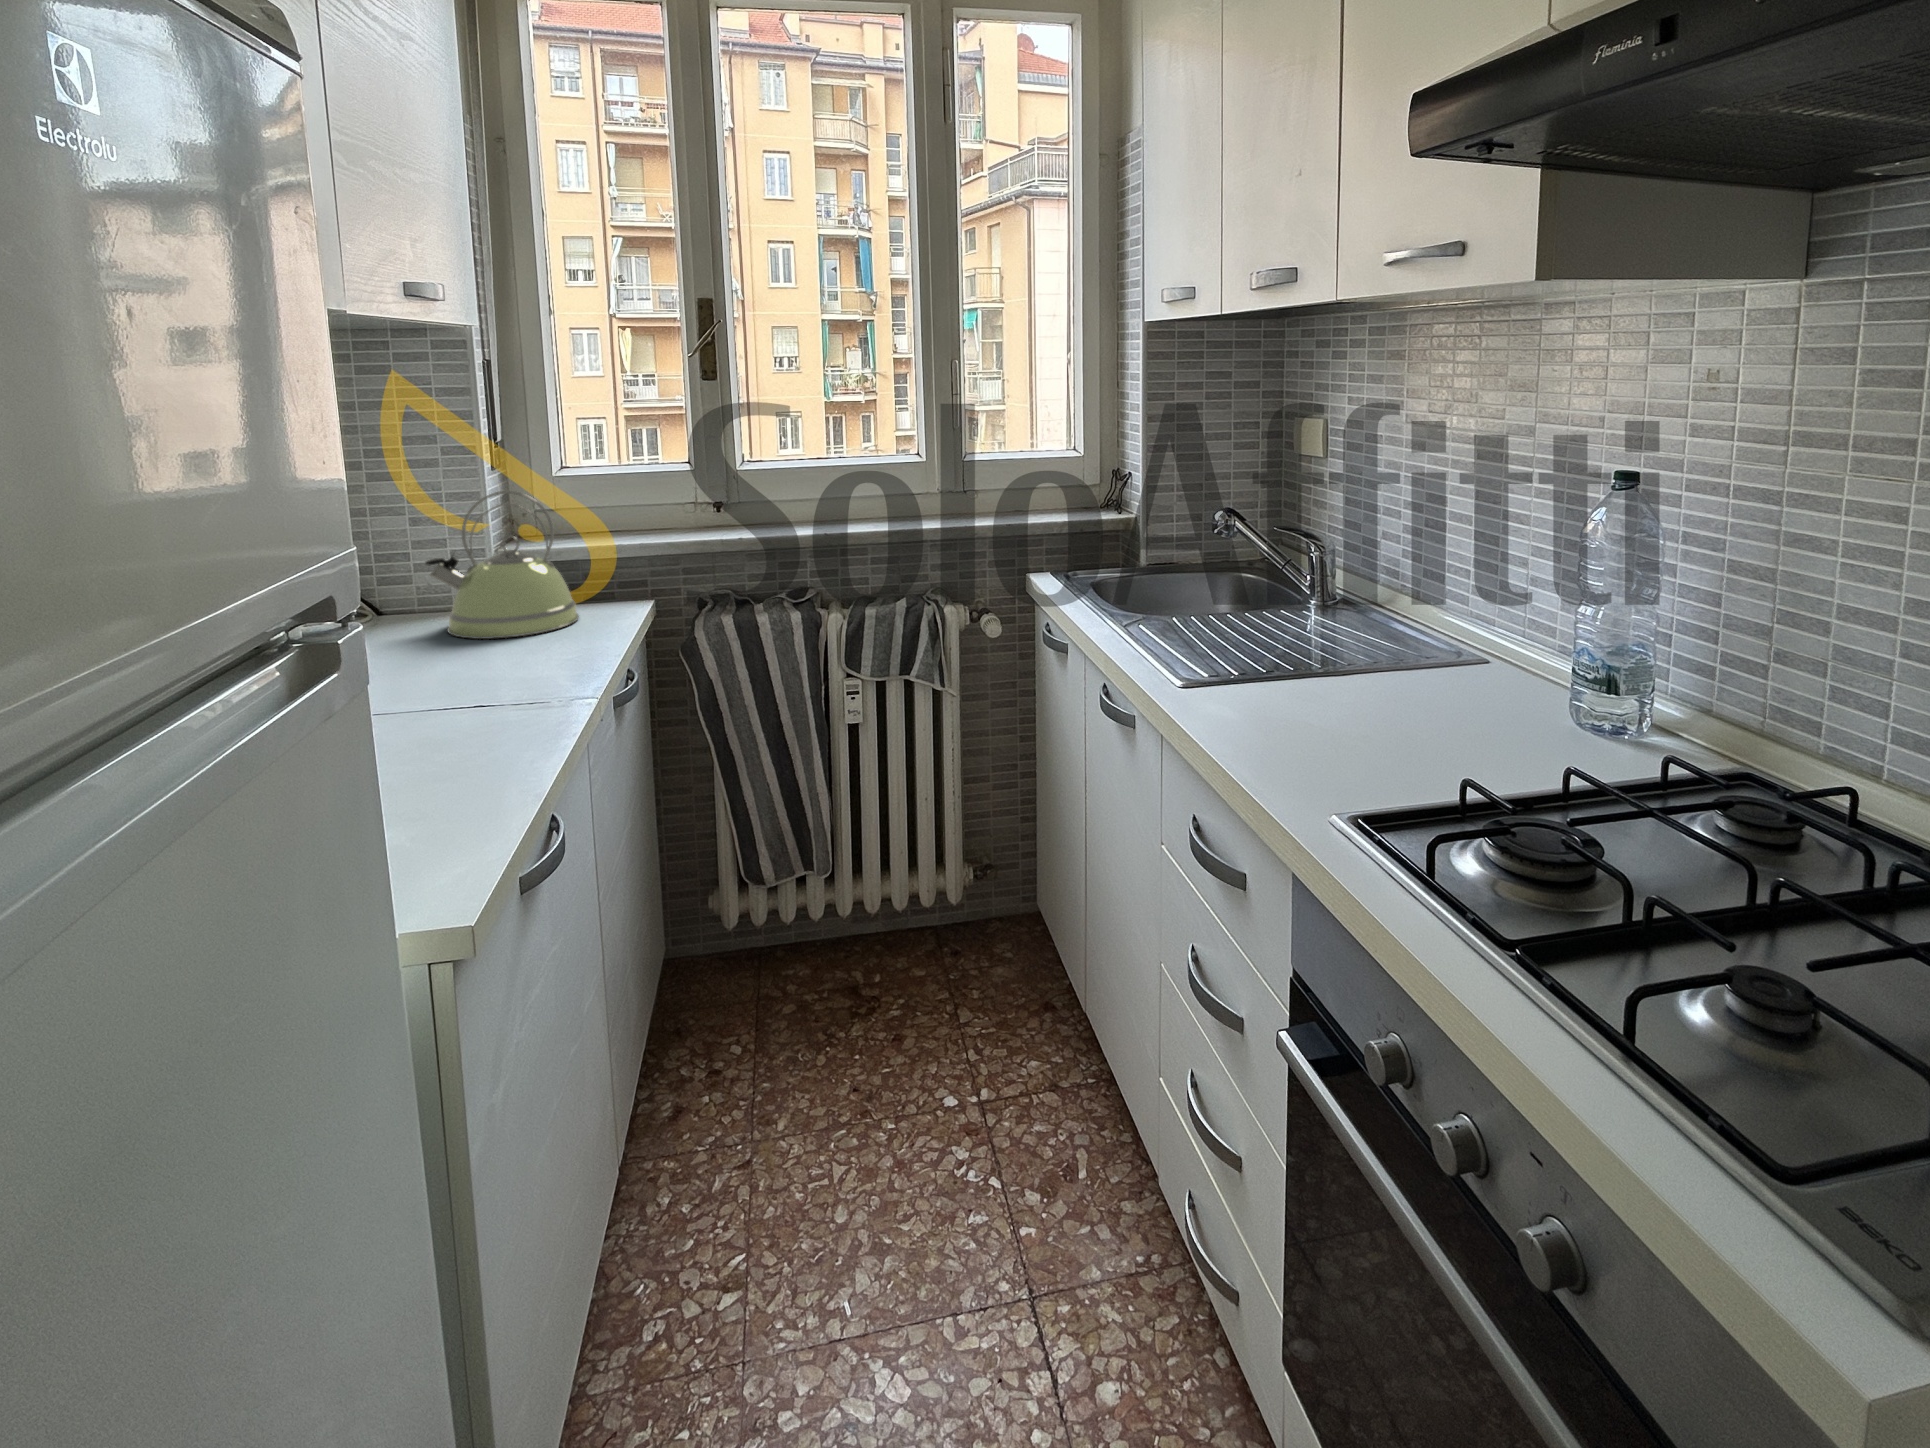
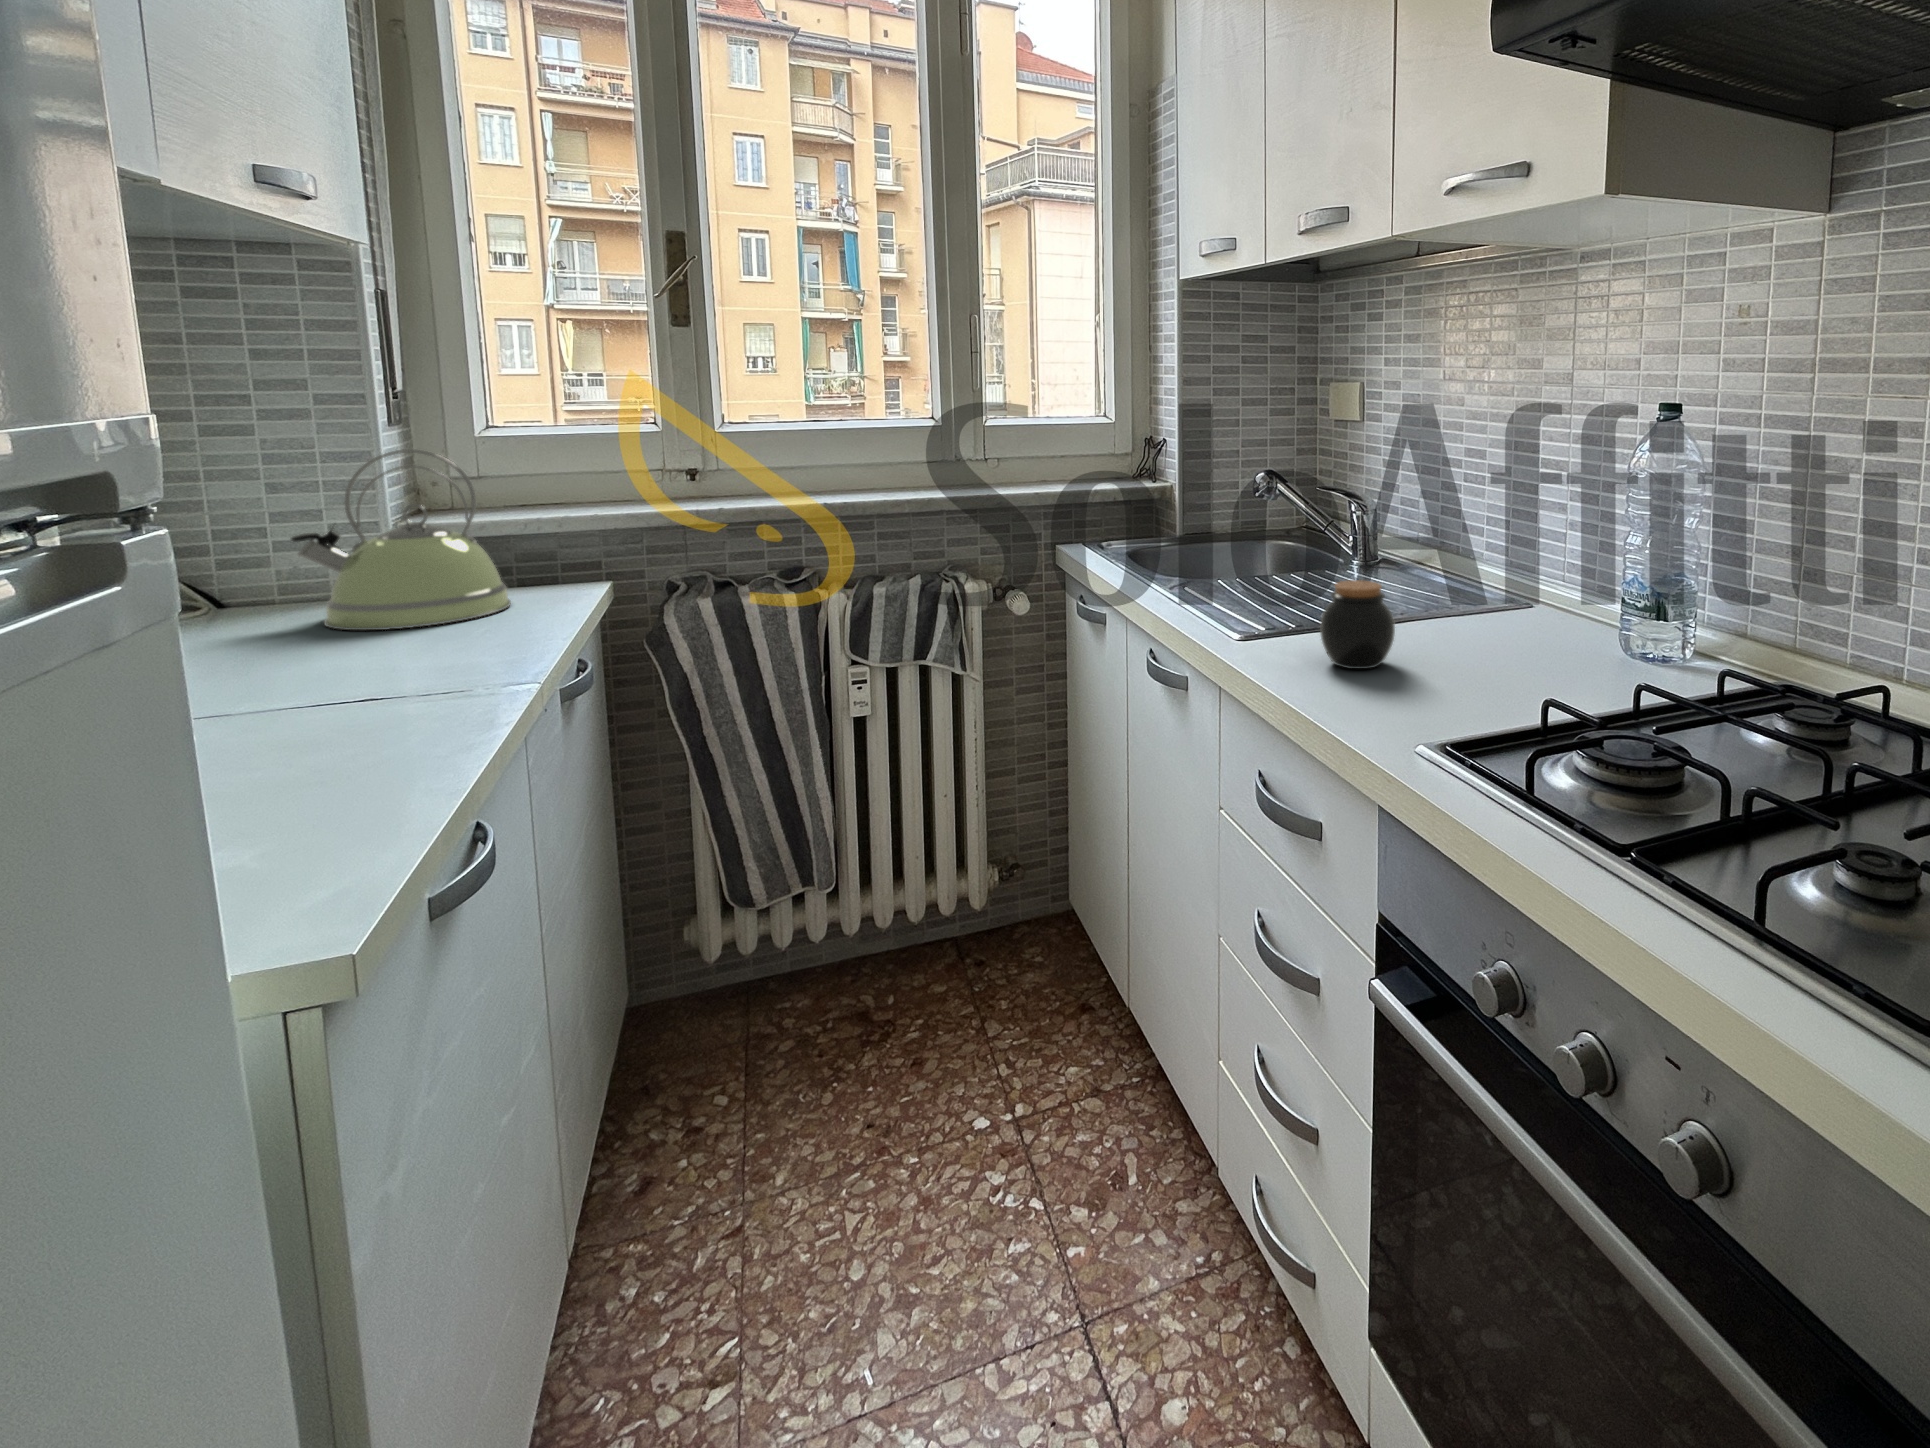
jar: none [1256,638,1330,726] -> present [1320,580,1395,669]

